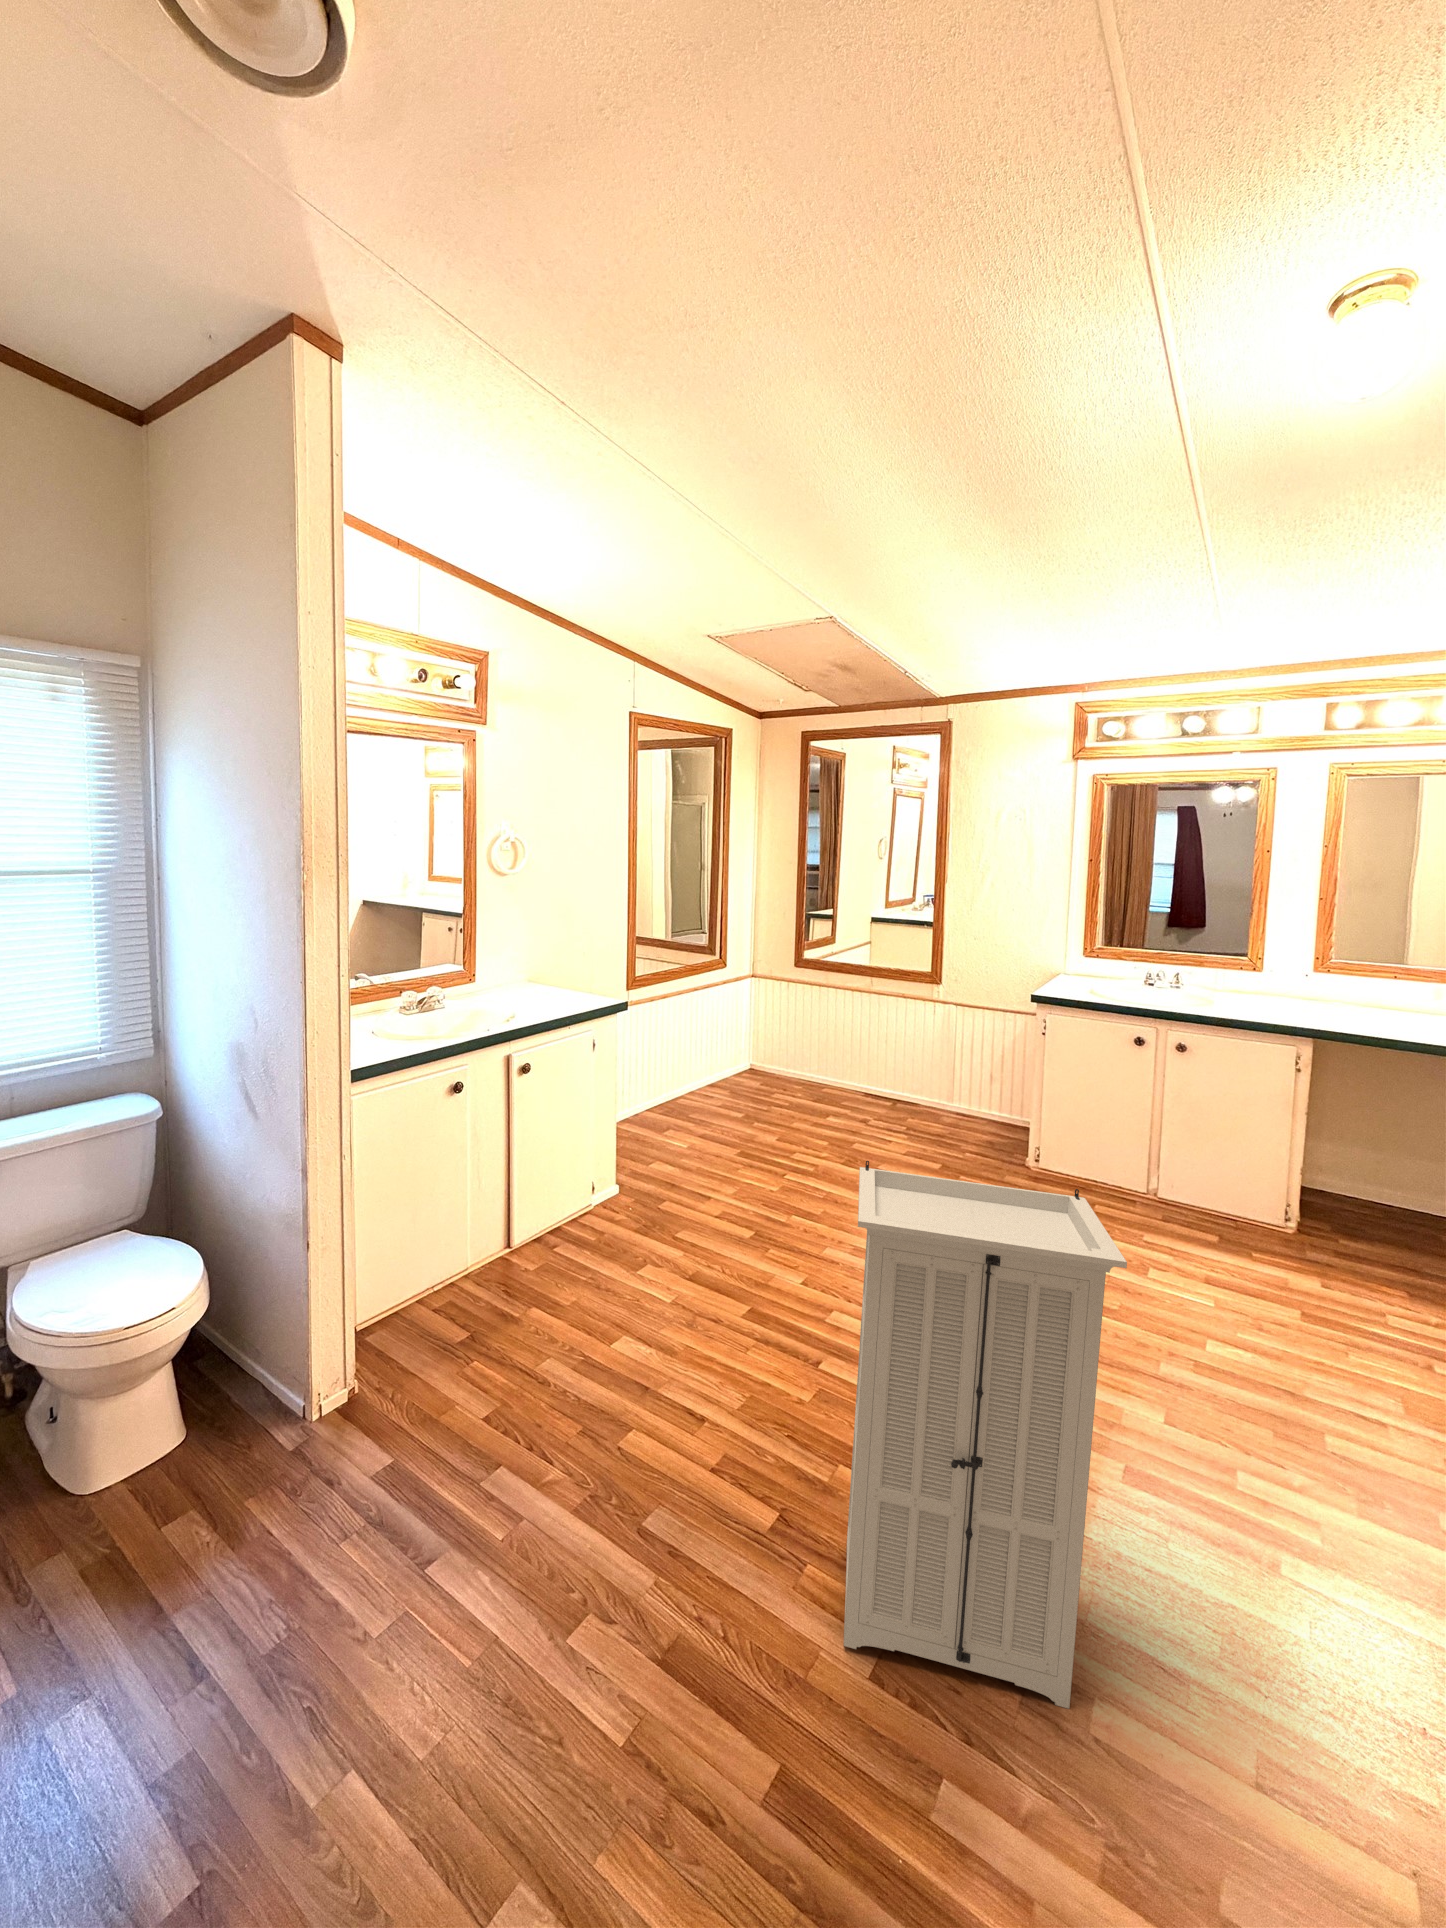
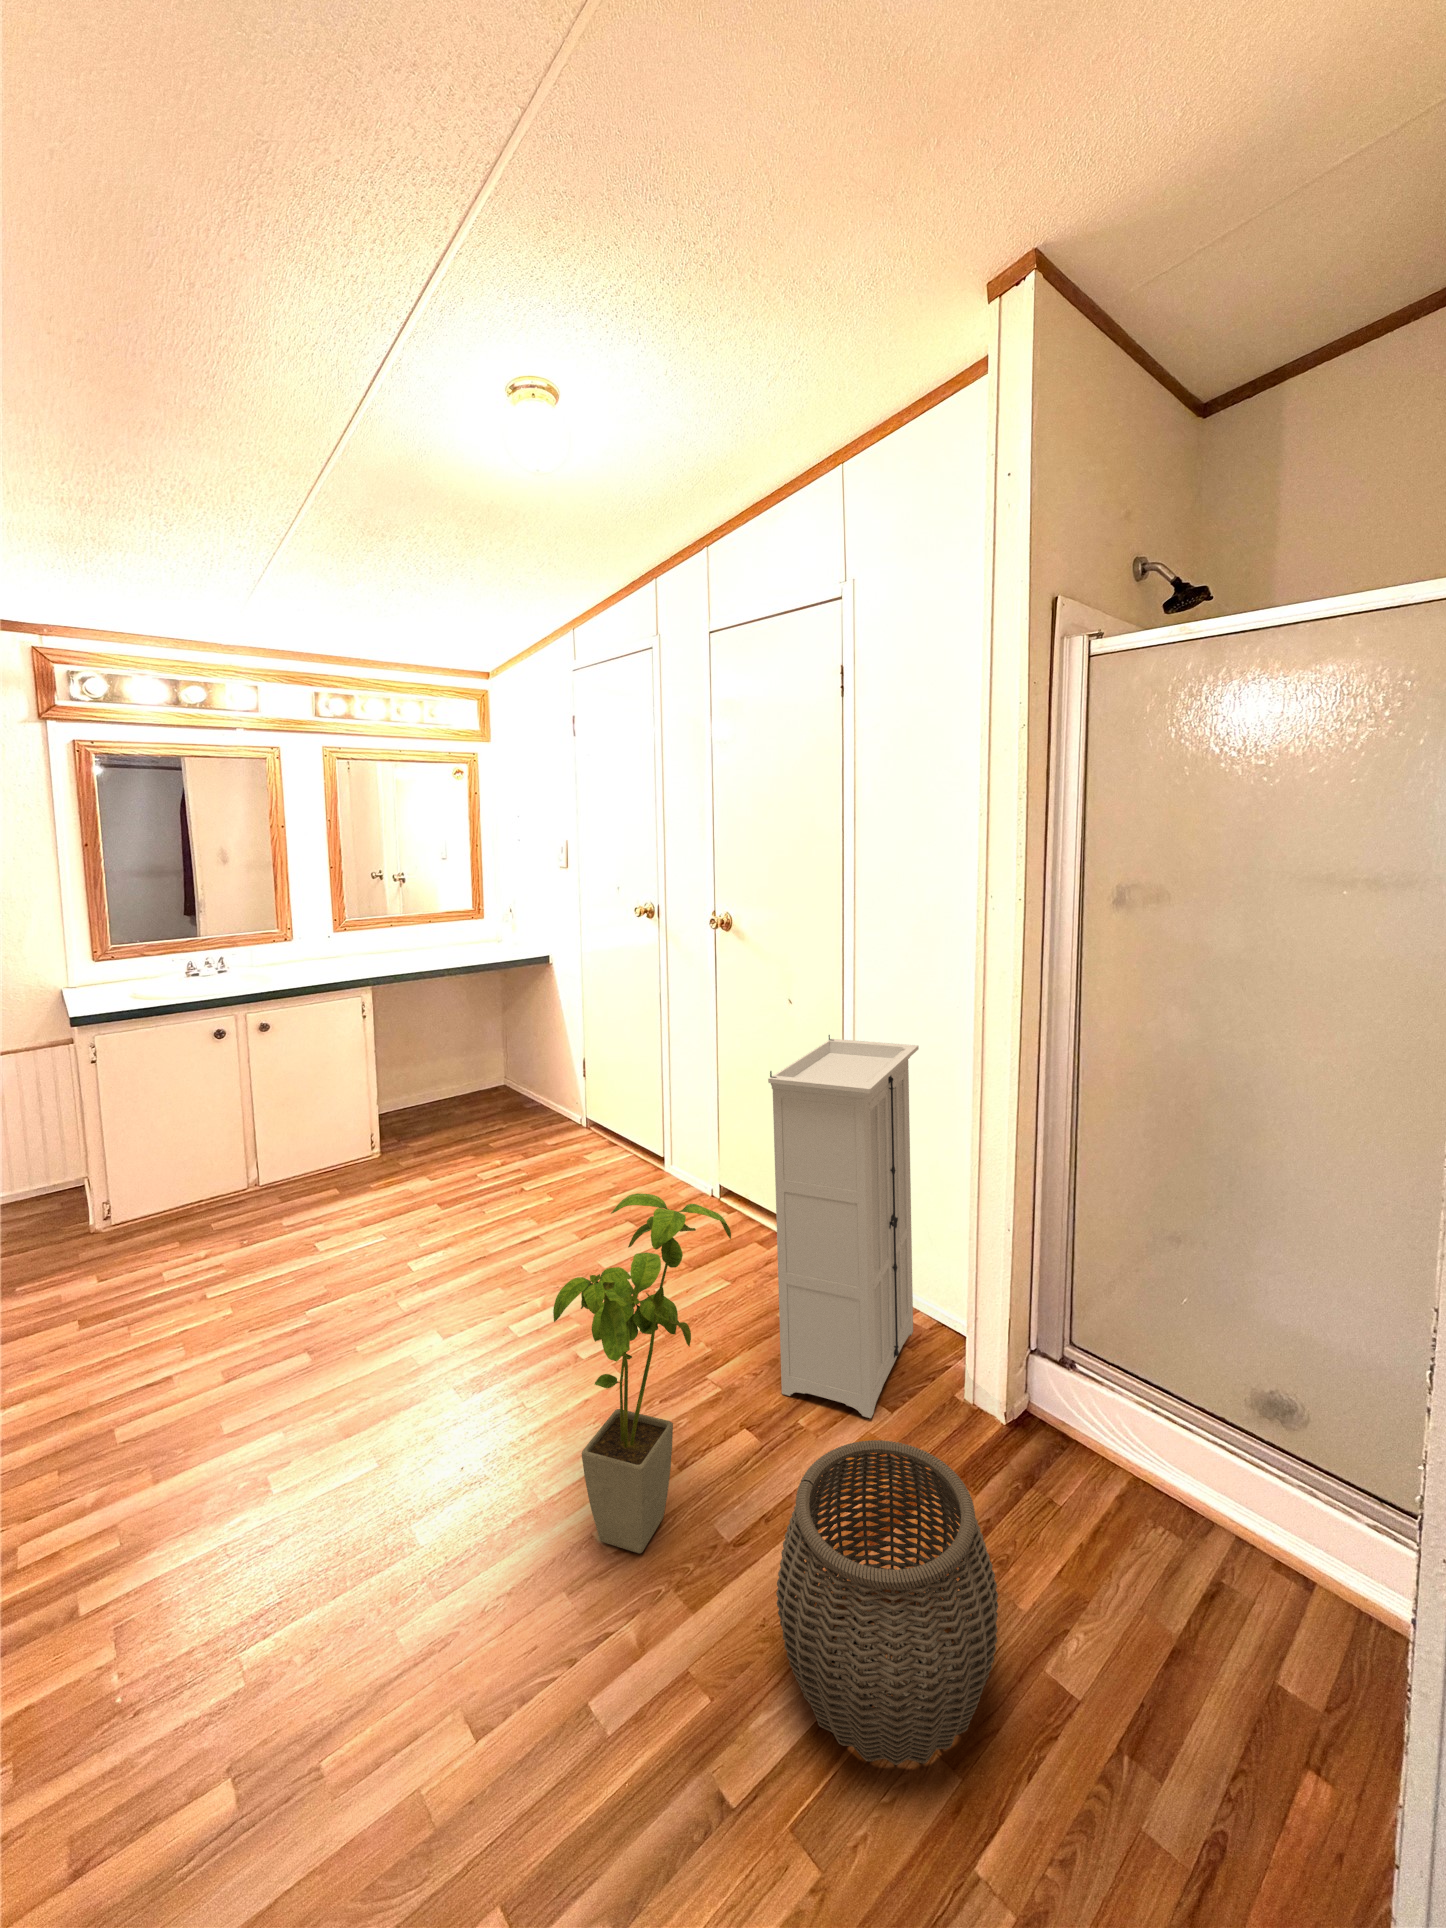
house plant: none [600,1179,753,1470] -> present [553,1193,731,1553]
woven basket: none [411,1454,627,1778] -> present [776,1440,998,1765]

